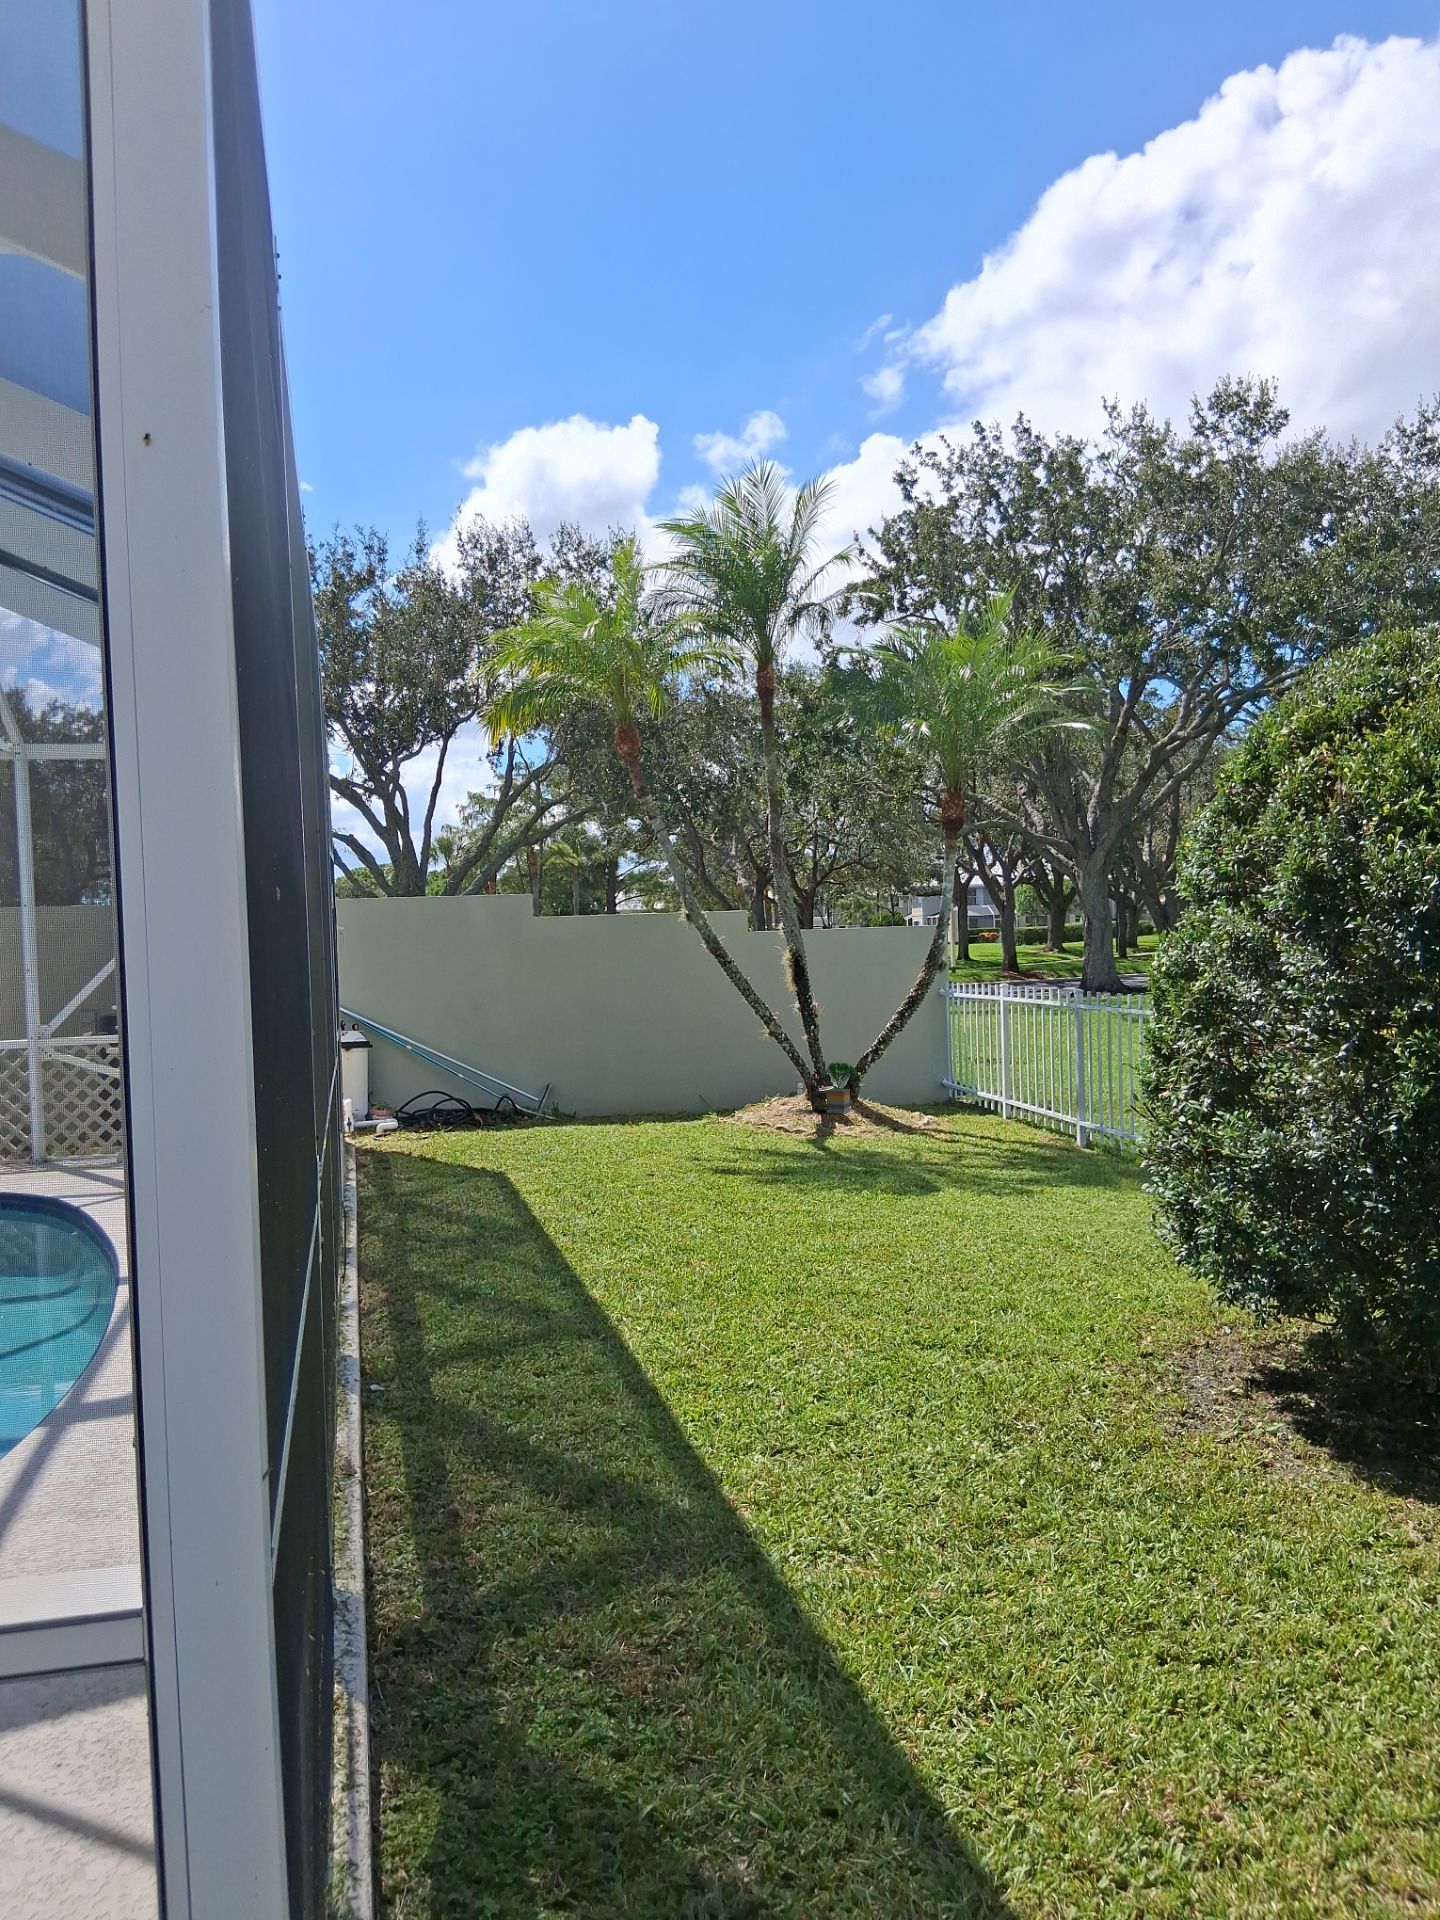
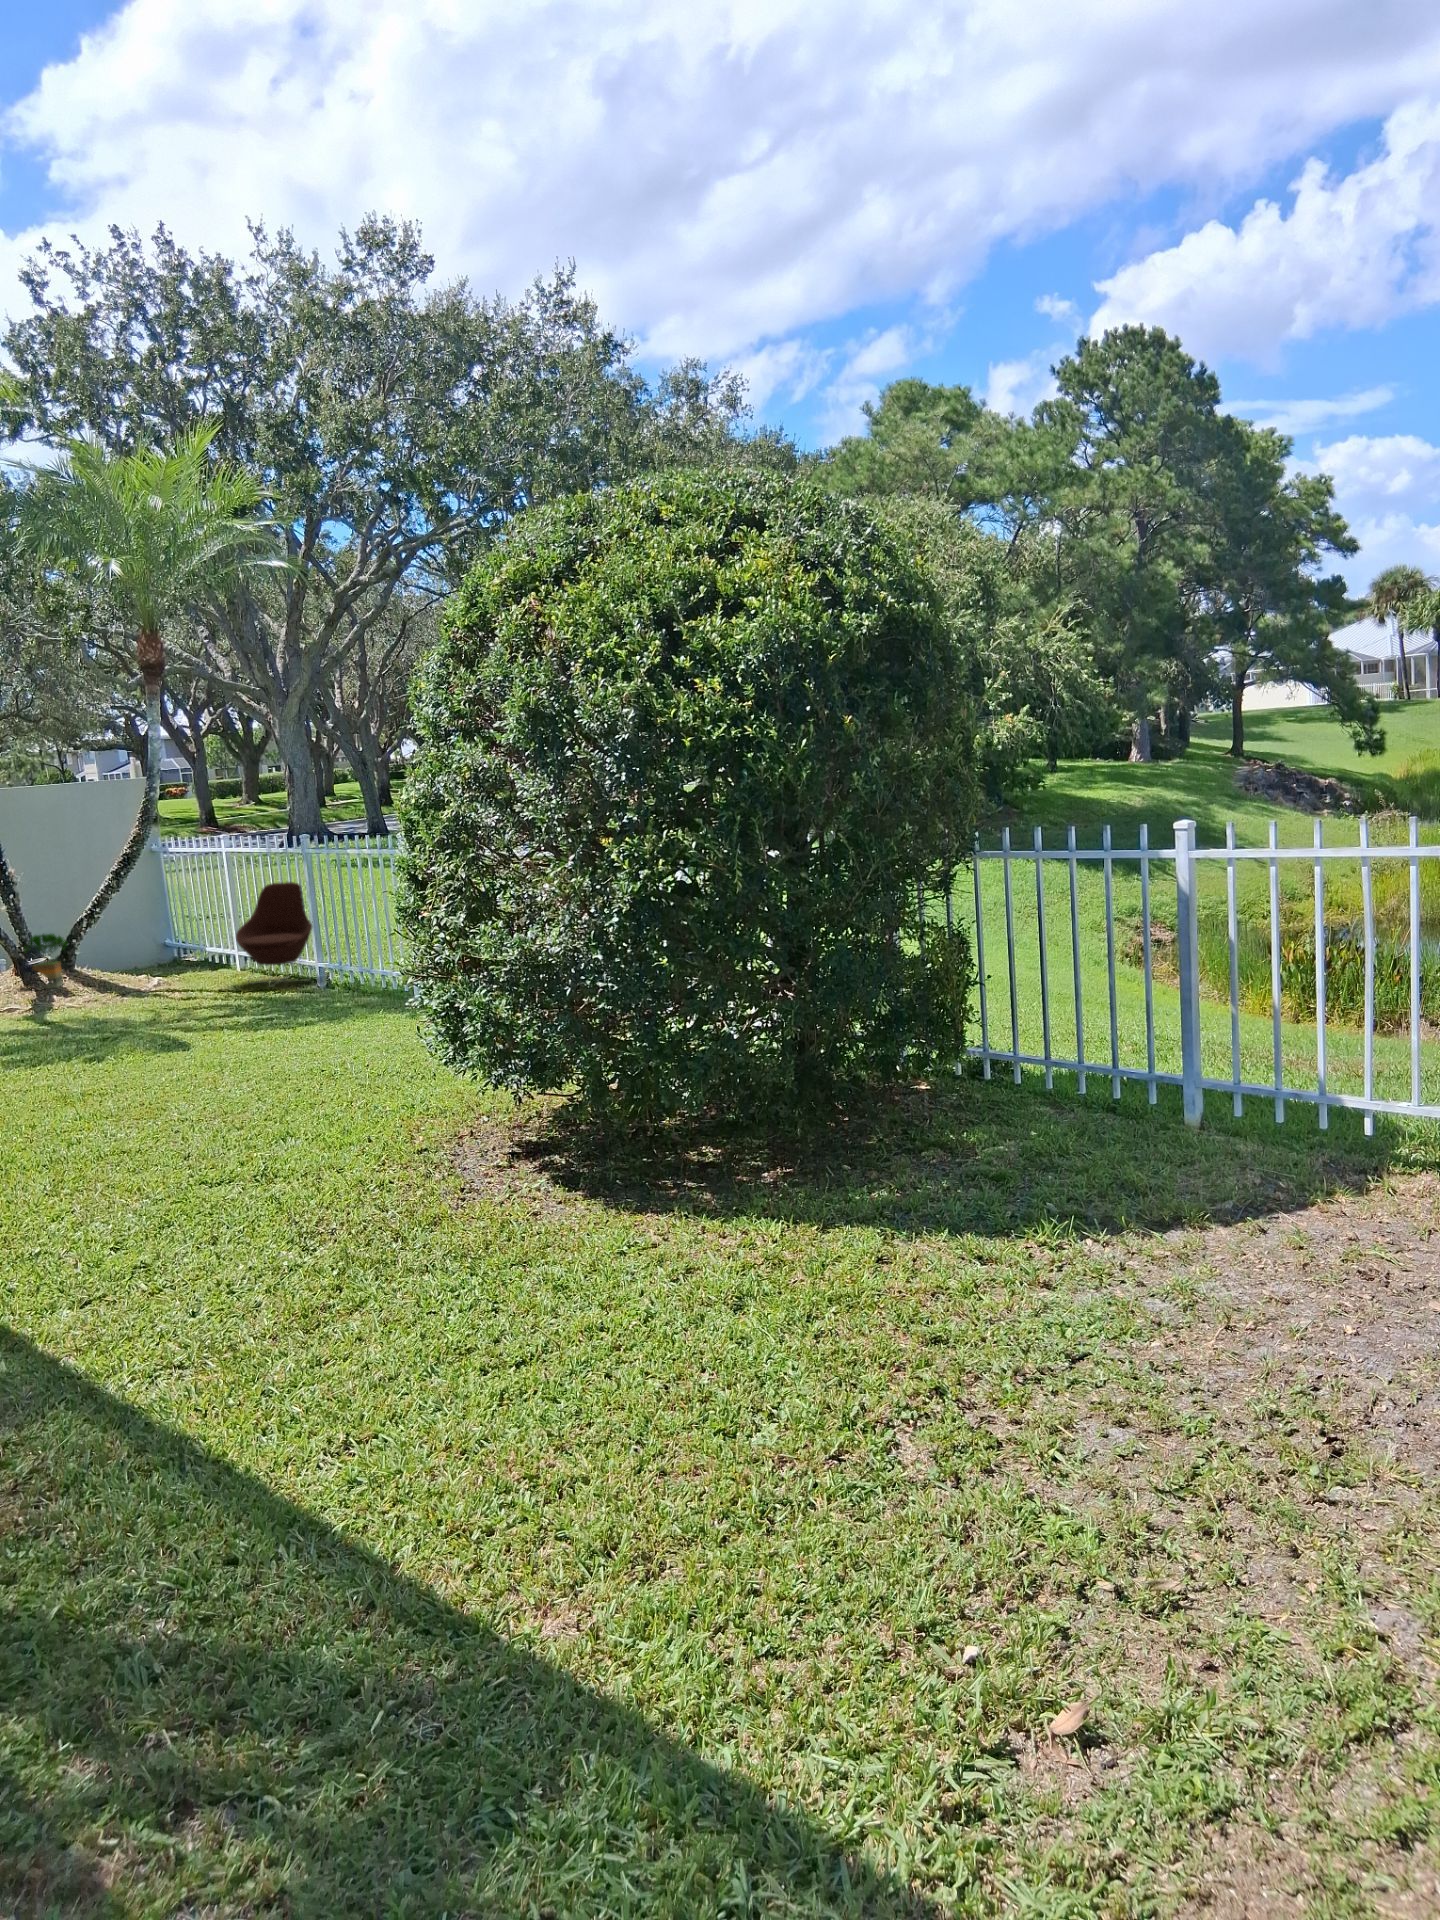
chair: none [1002,1034,1079,1140] -> present [236,882,312,986]

